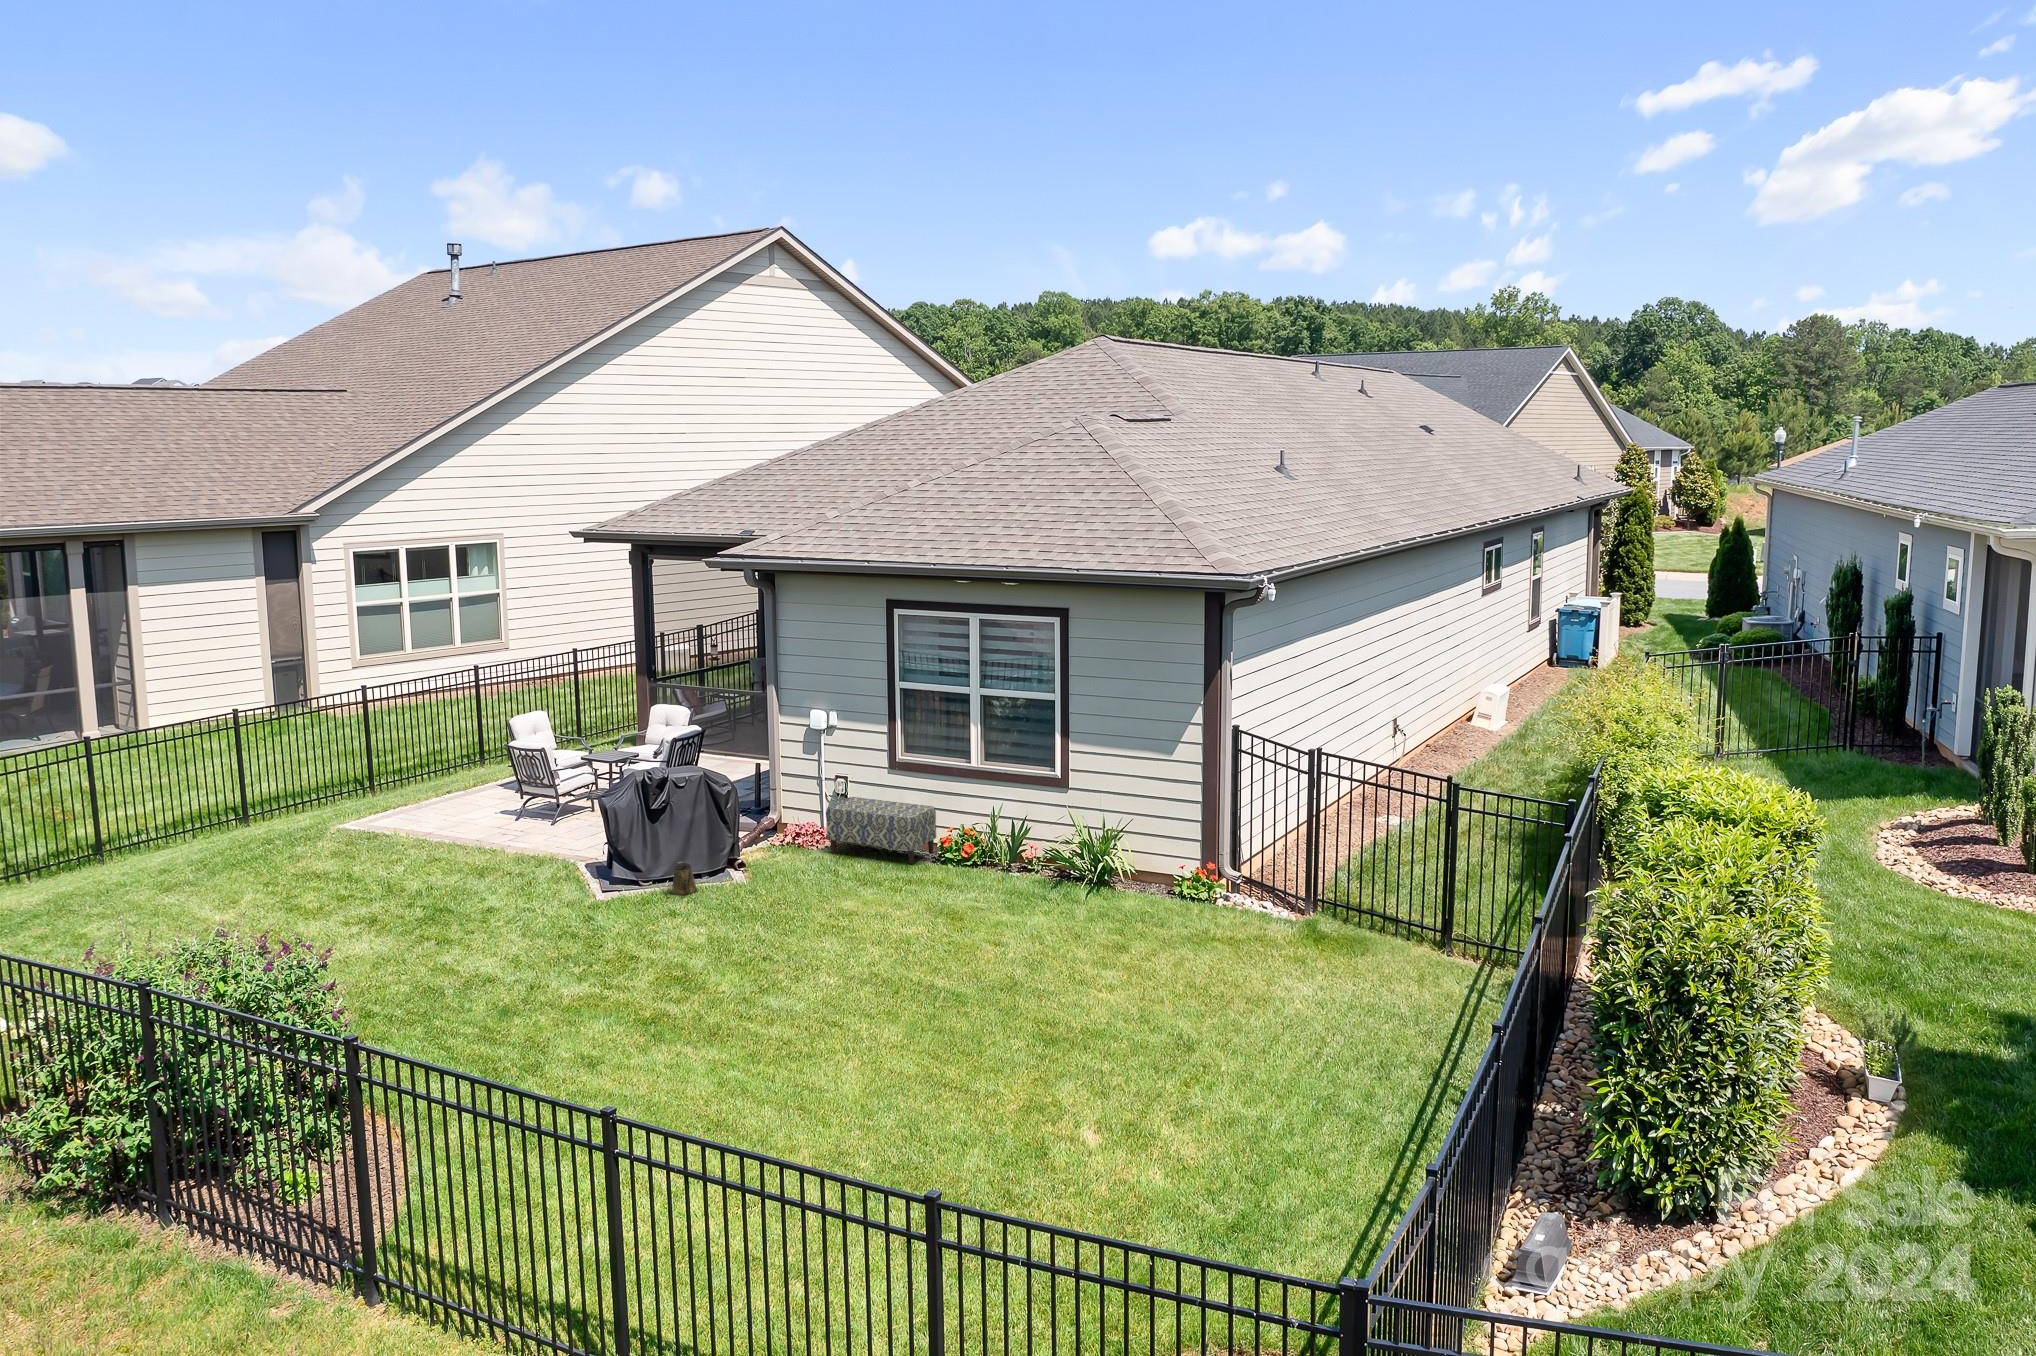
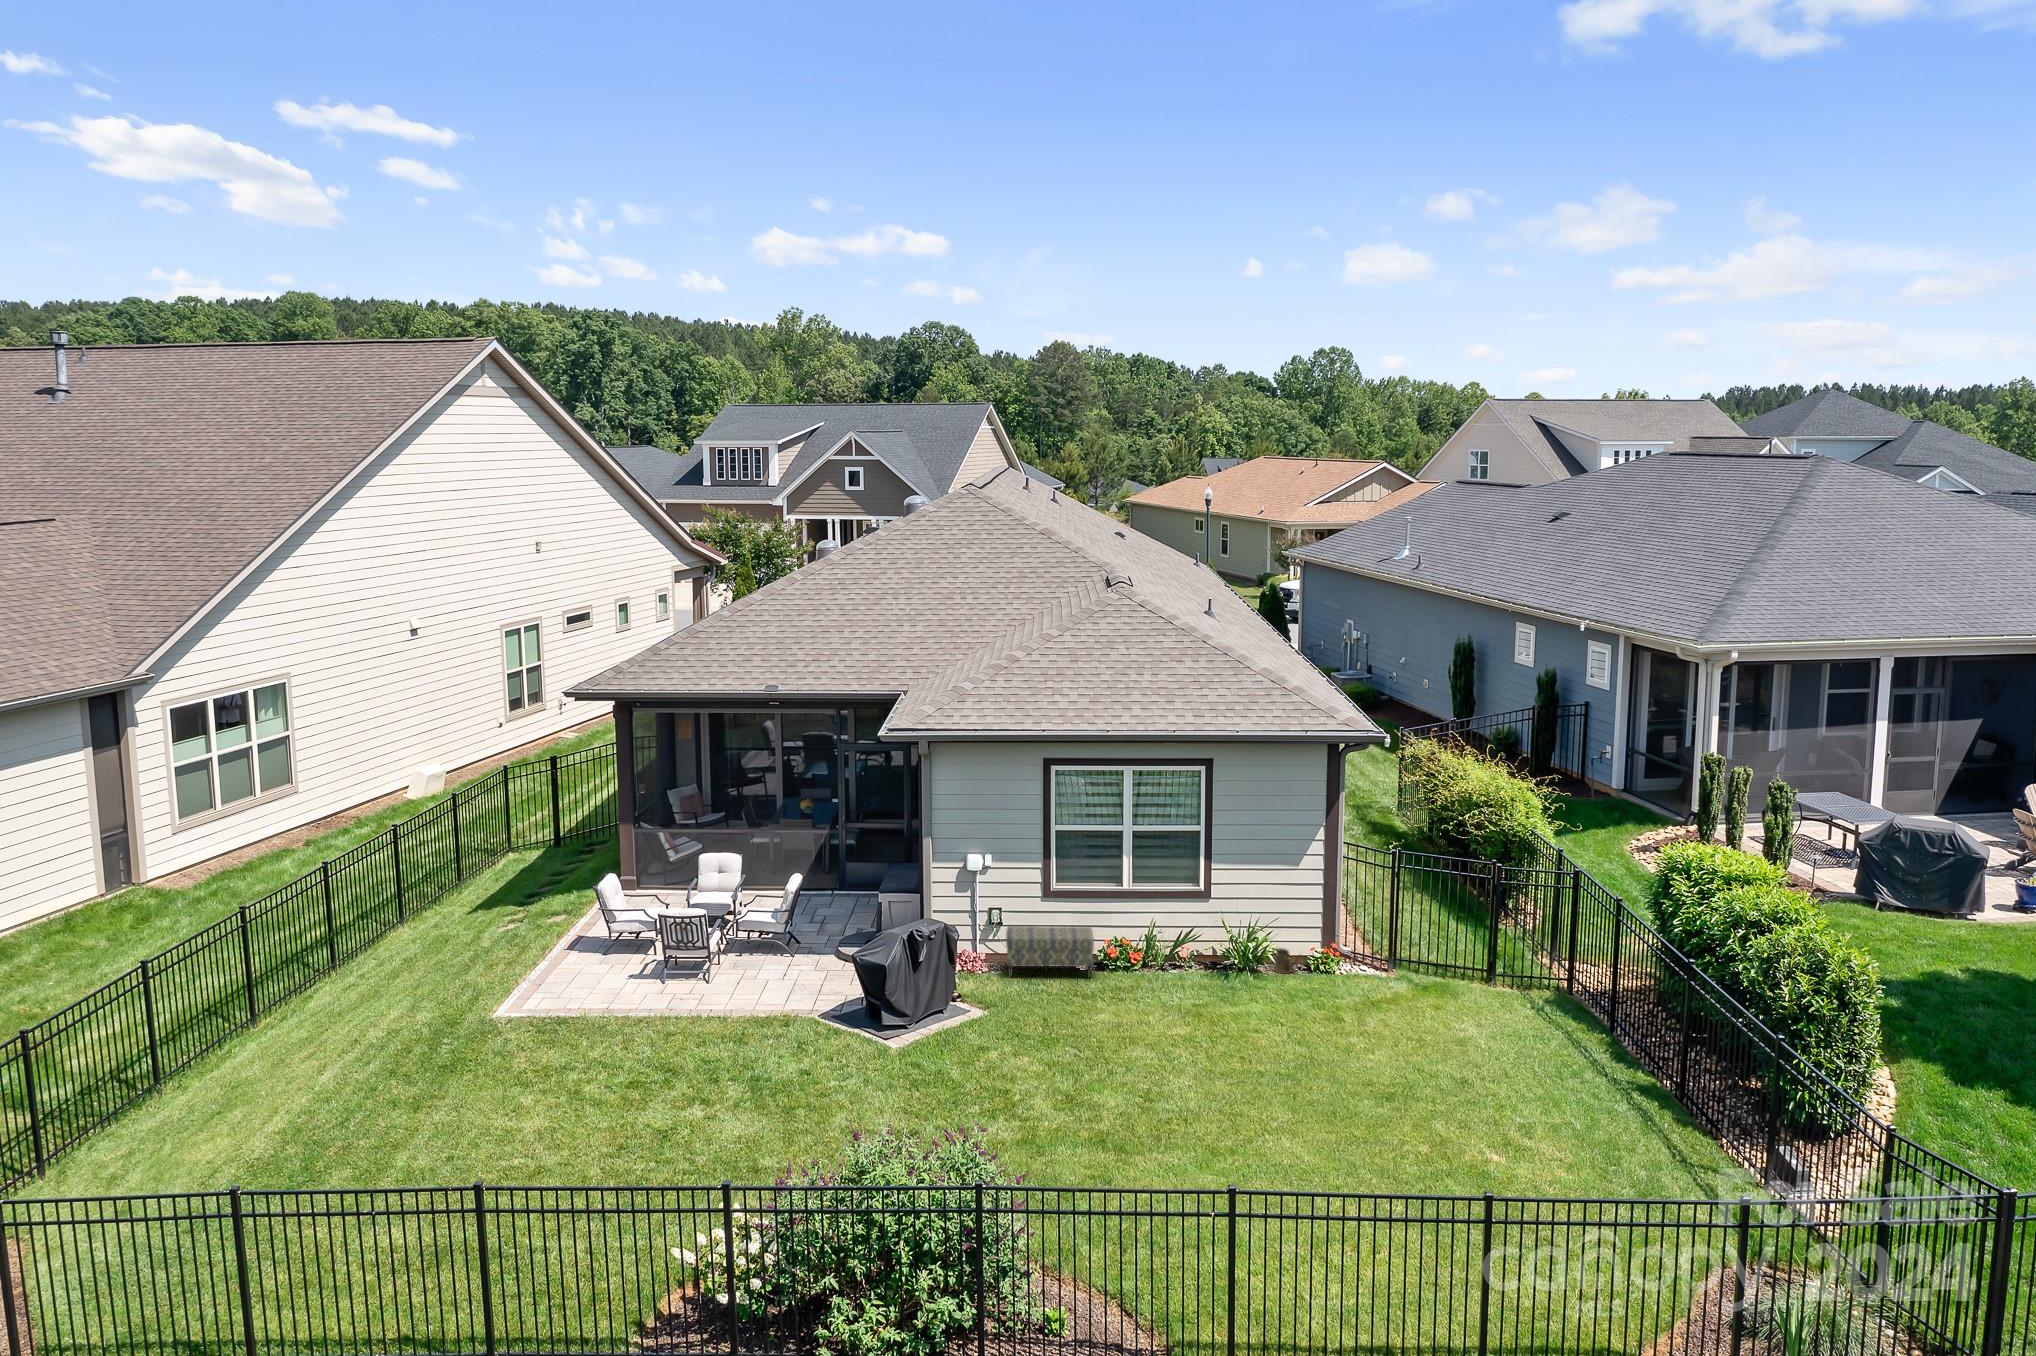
watering can: present [672,862,697,895] -> present [1272,948,1300,974]

